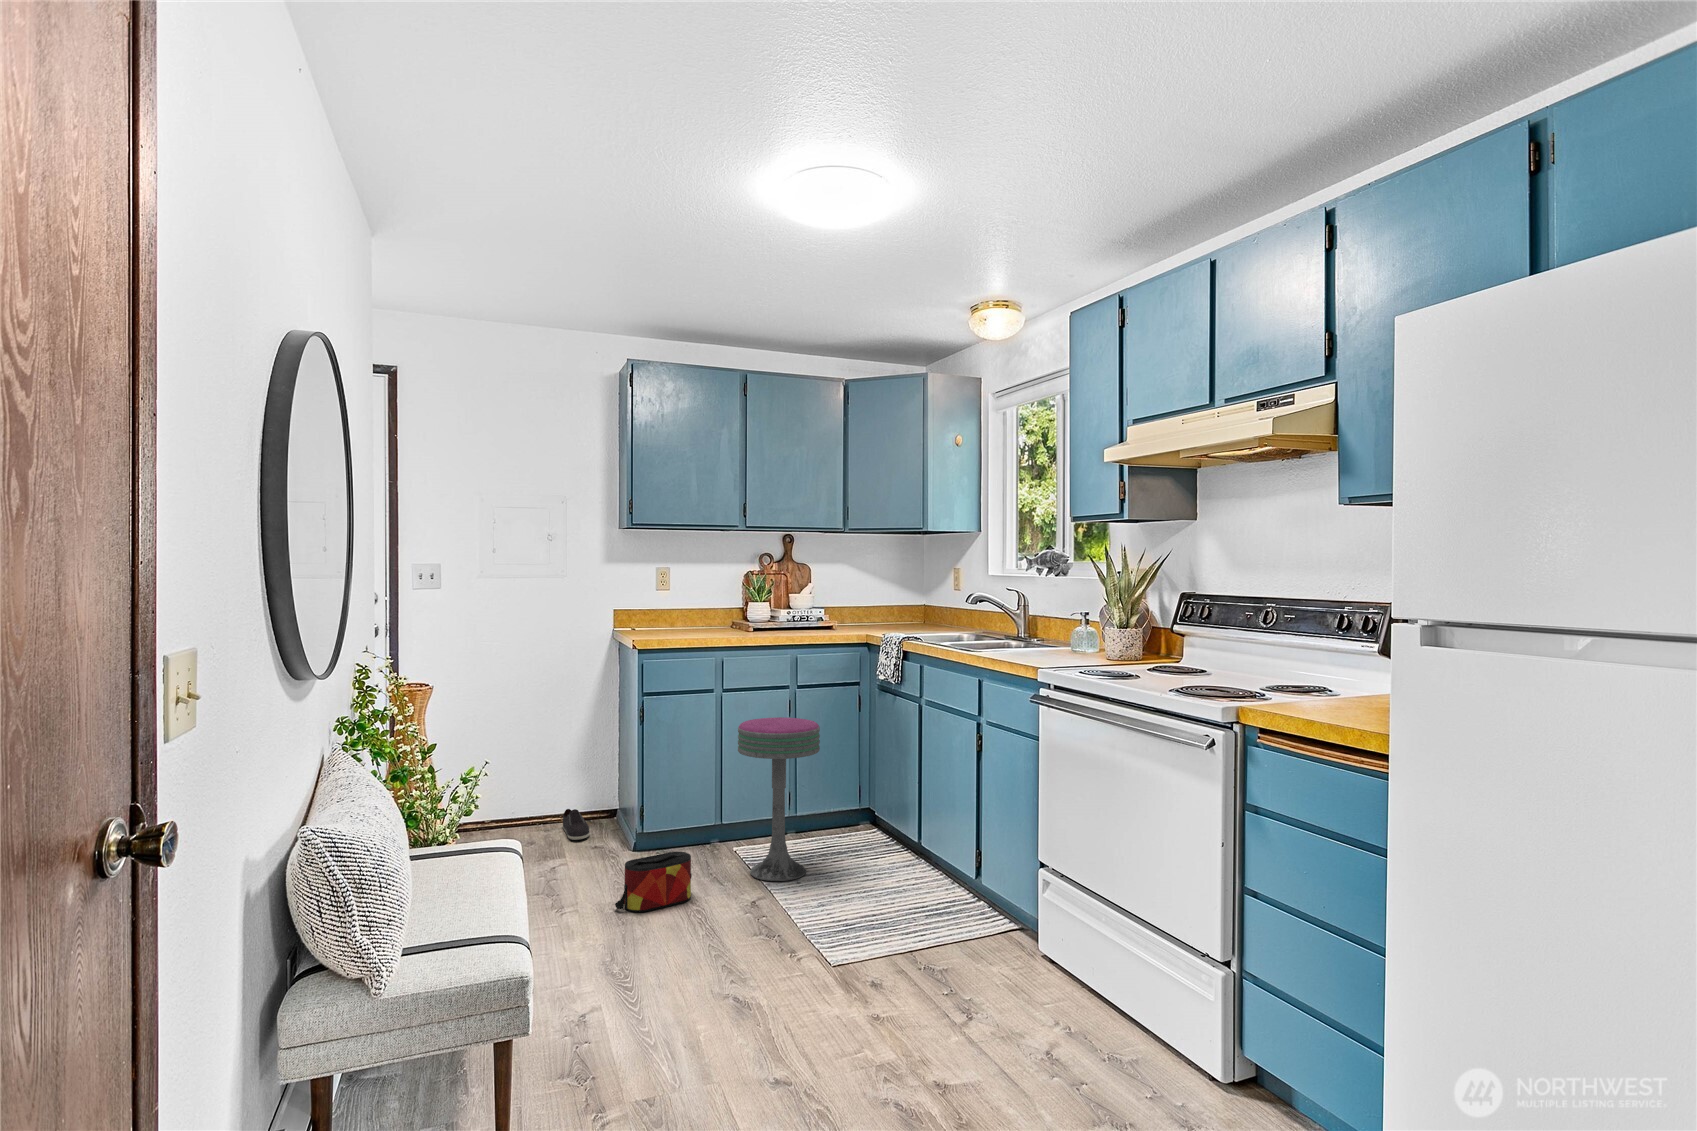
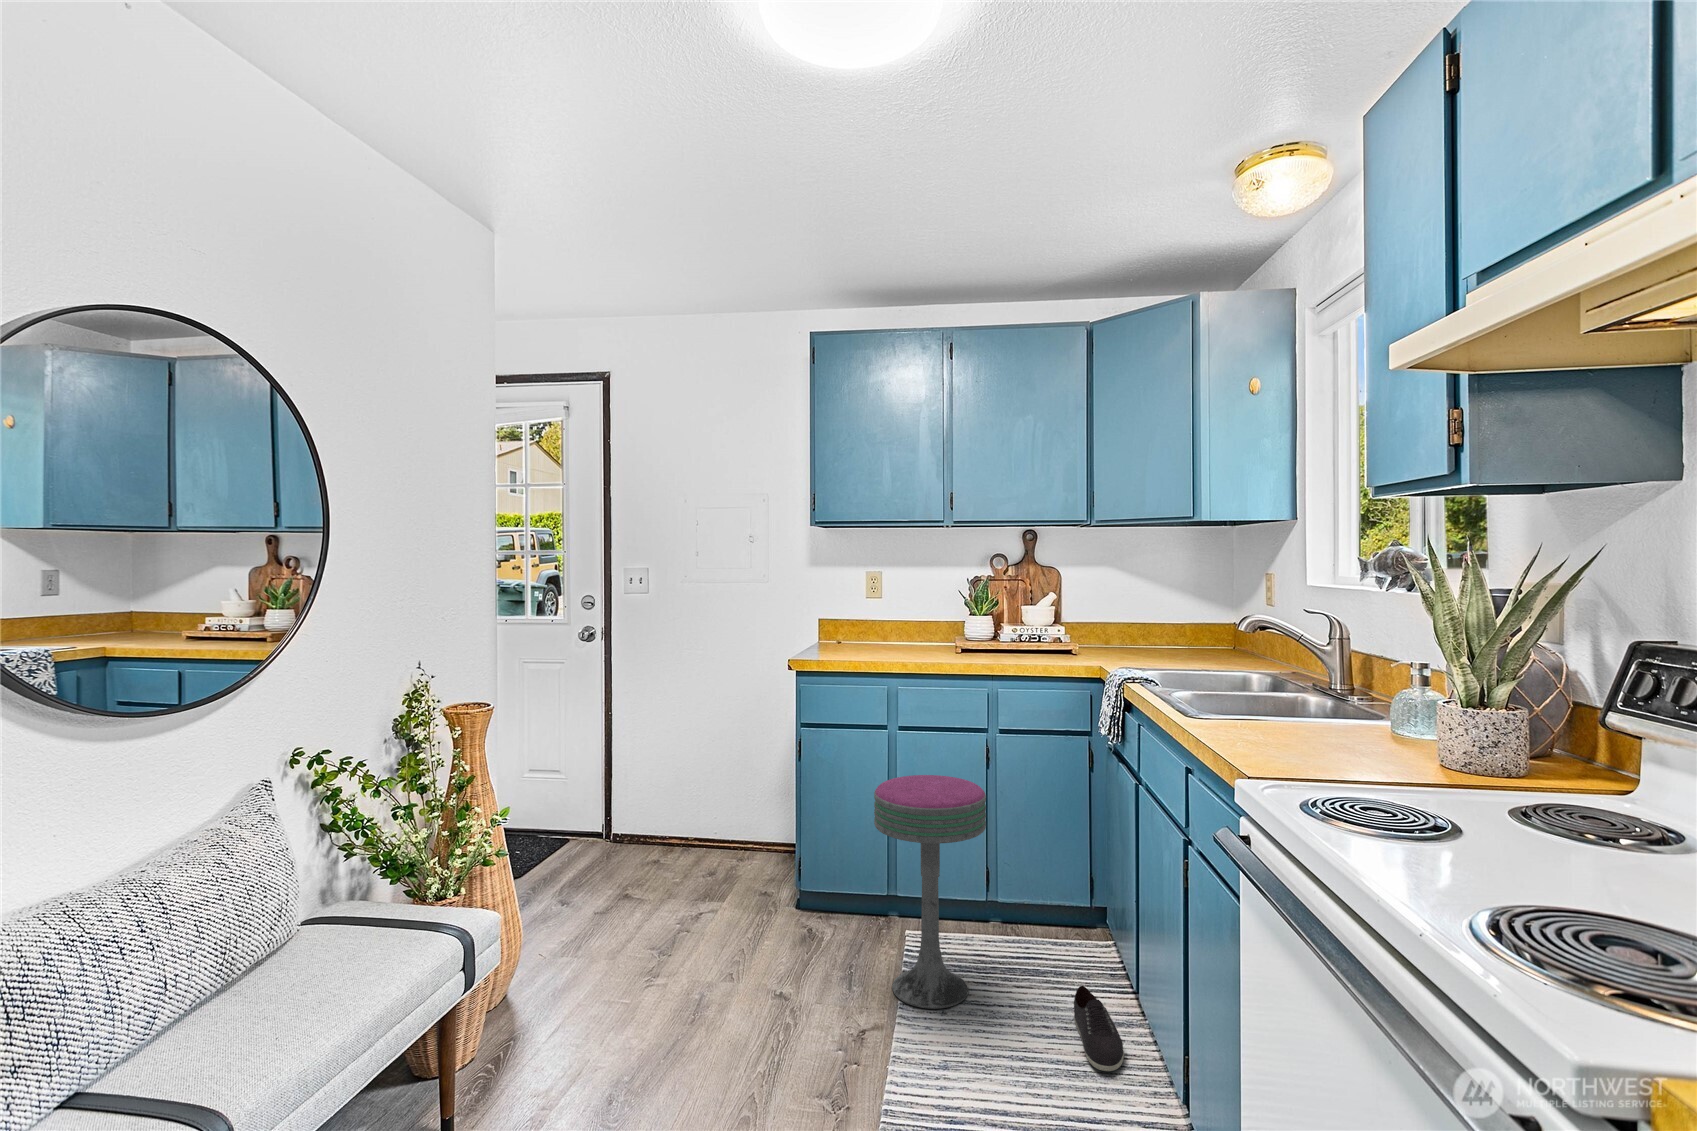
shoe: present [563,809,590,840] -> present [1074,986,1124,1071]
bag: present [615,852,692,912] -> none [694,941,800,1020]

